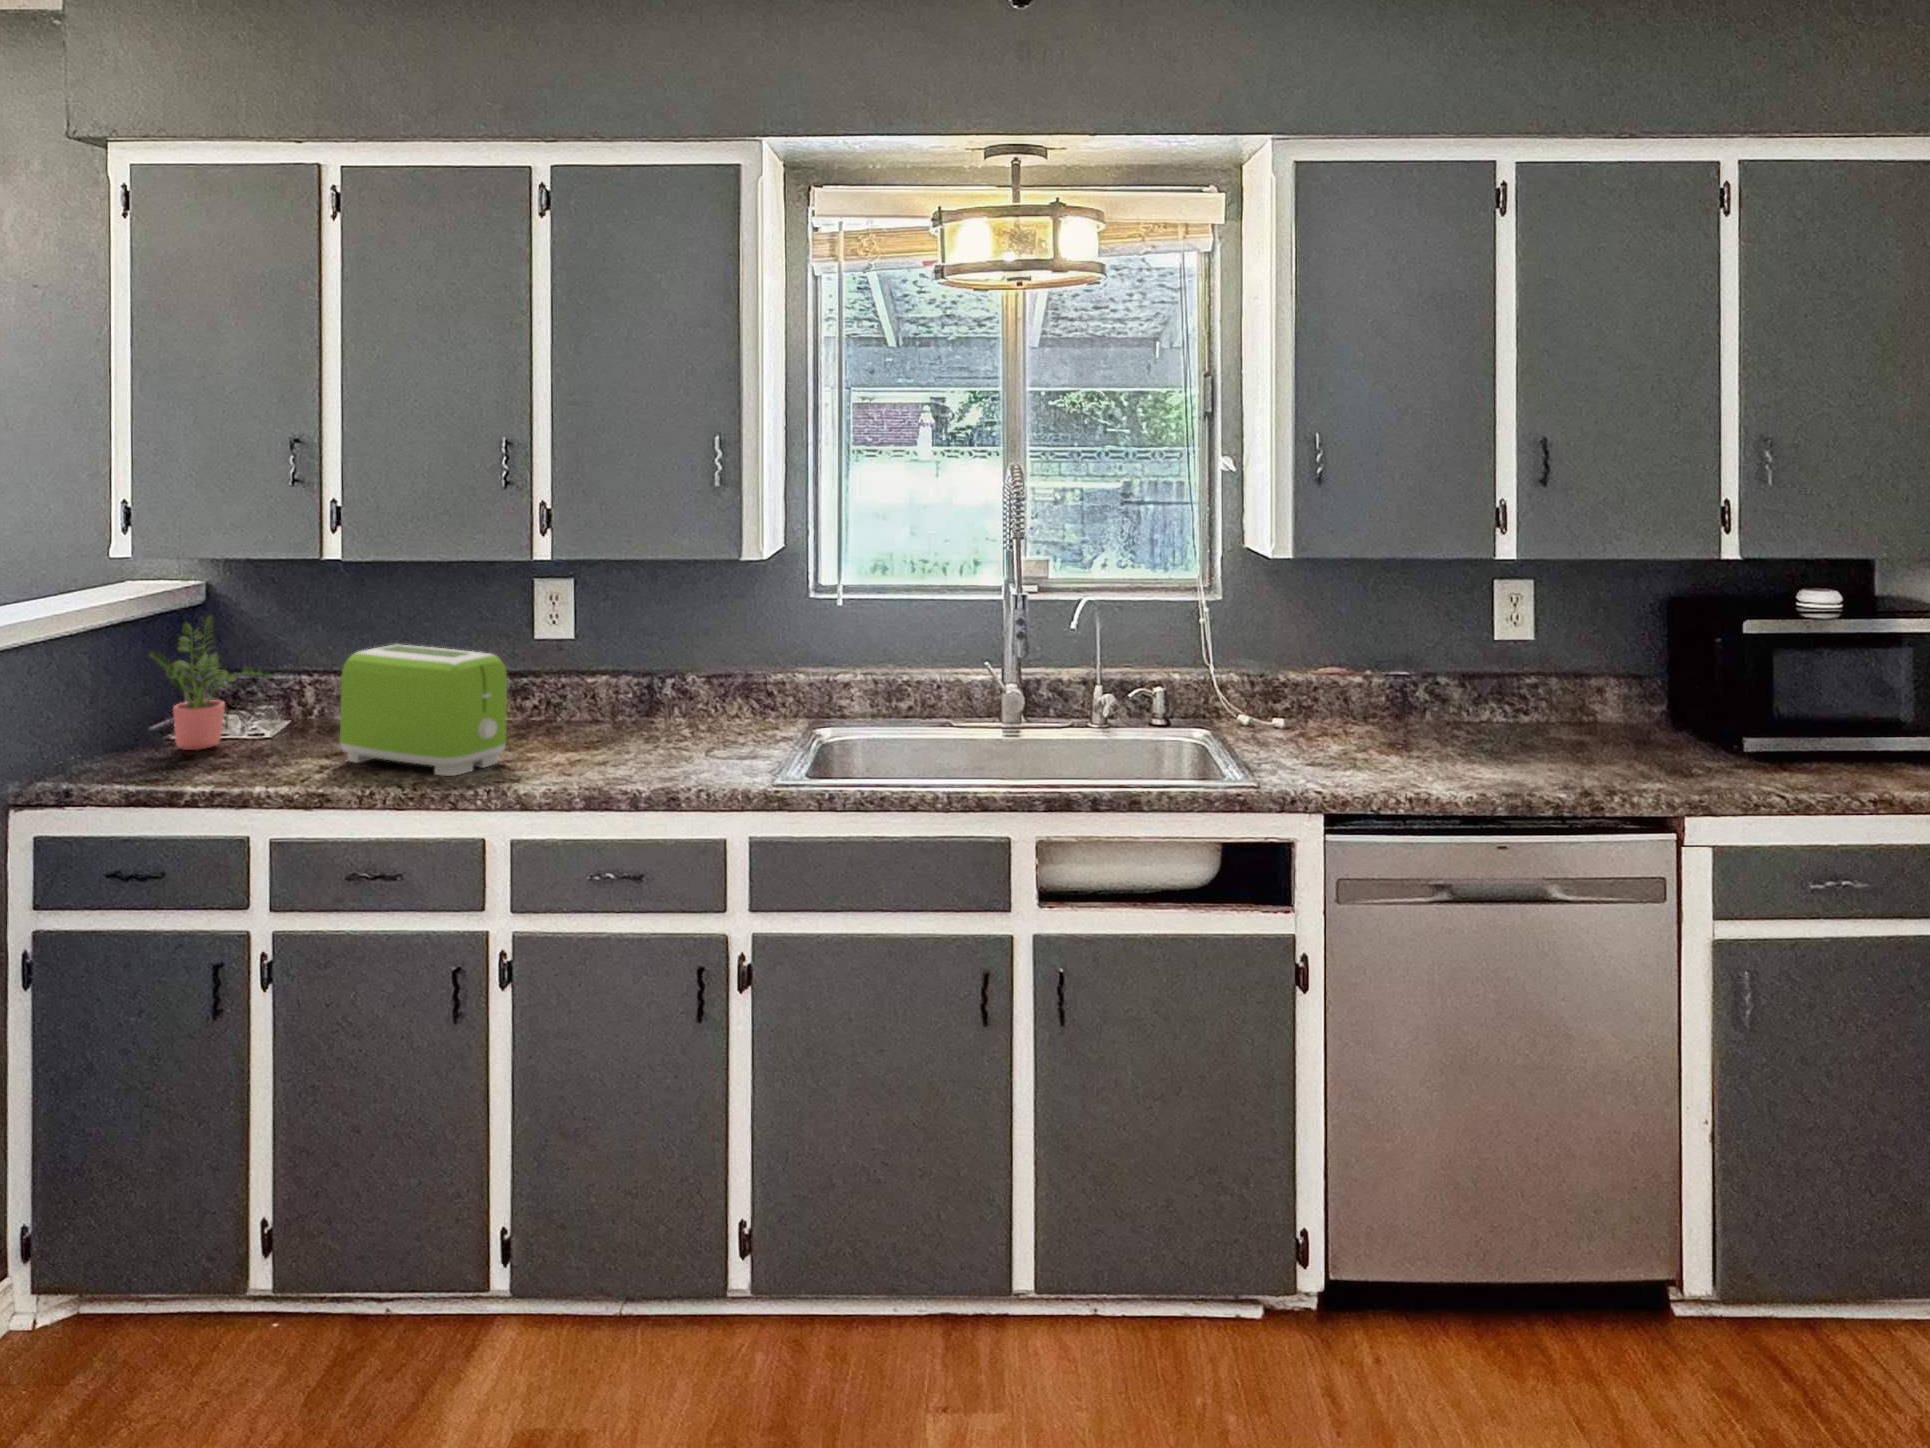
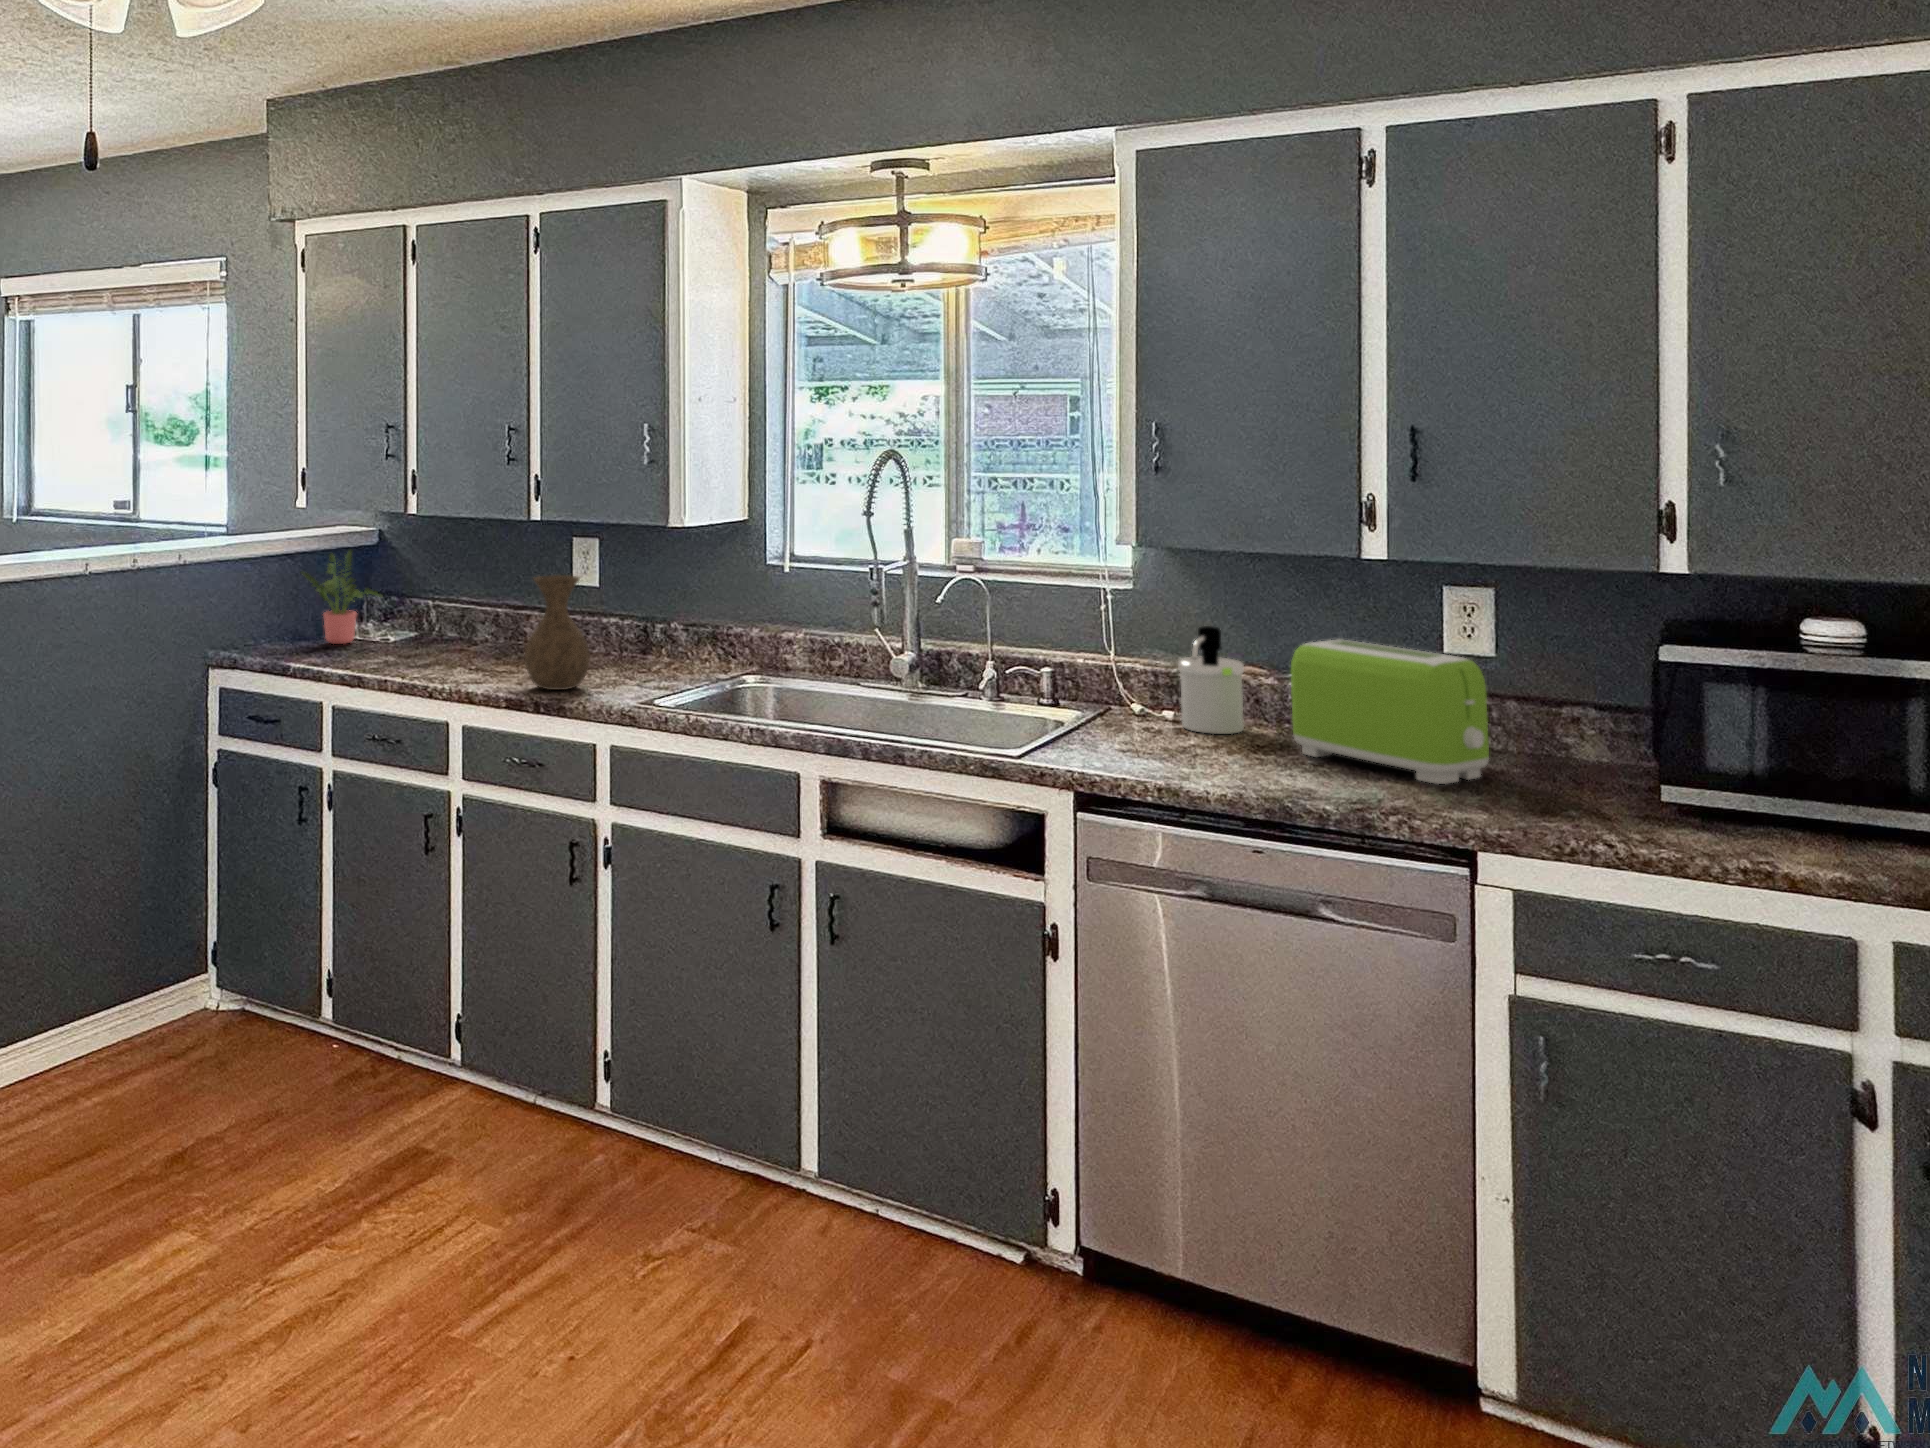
vase: none [589,630,673,778] -> present [525,575,590,690]
soap dispenser: none [1290,630,1351,735] -> present [1178,626,1244,734]
toaster: present [340,645,507,776] -> present [1291,639,1489,784]

